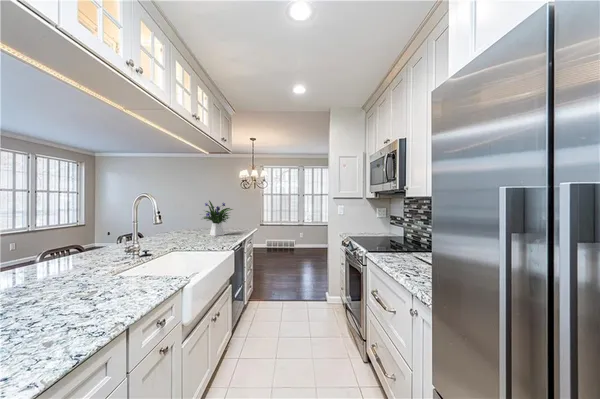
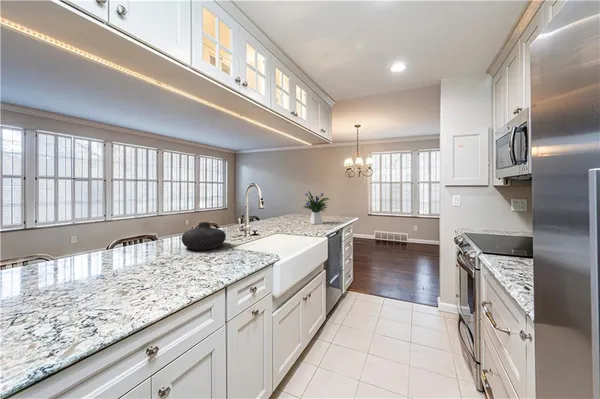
vase: none [25,242,106,283] -> present [182,222,226,250]

